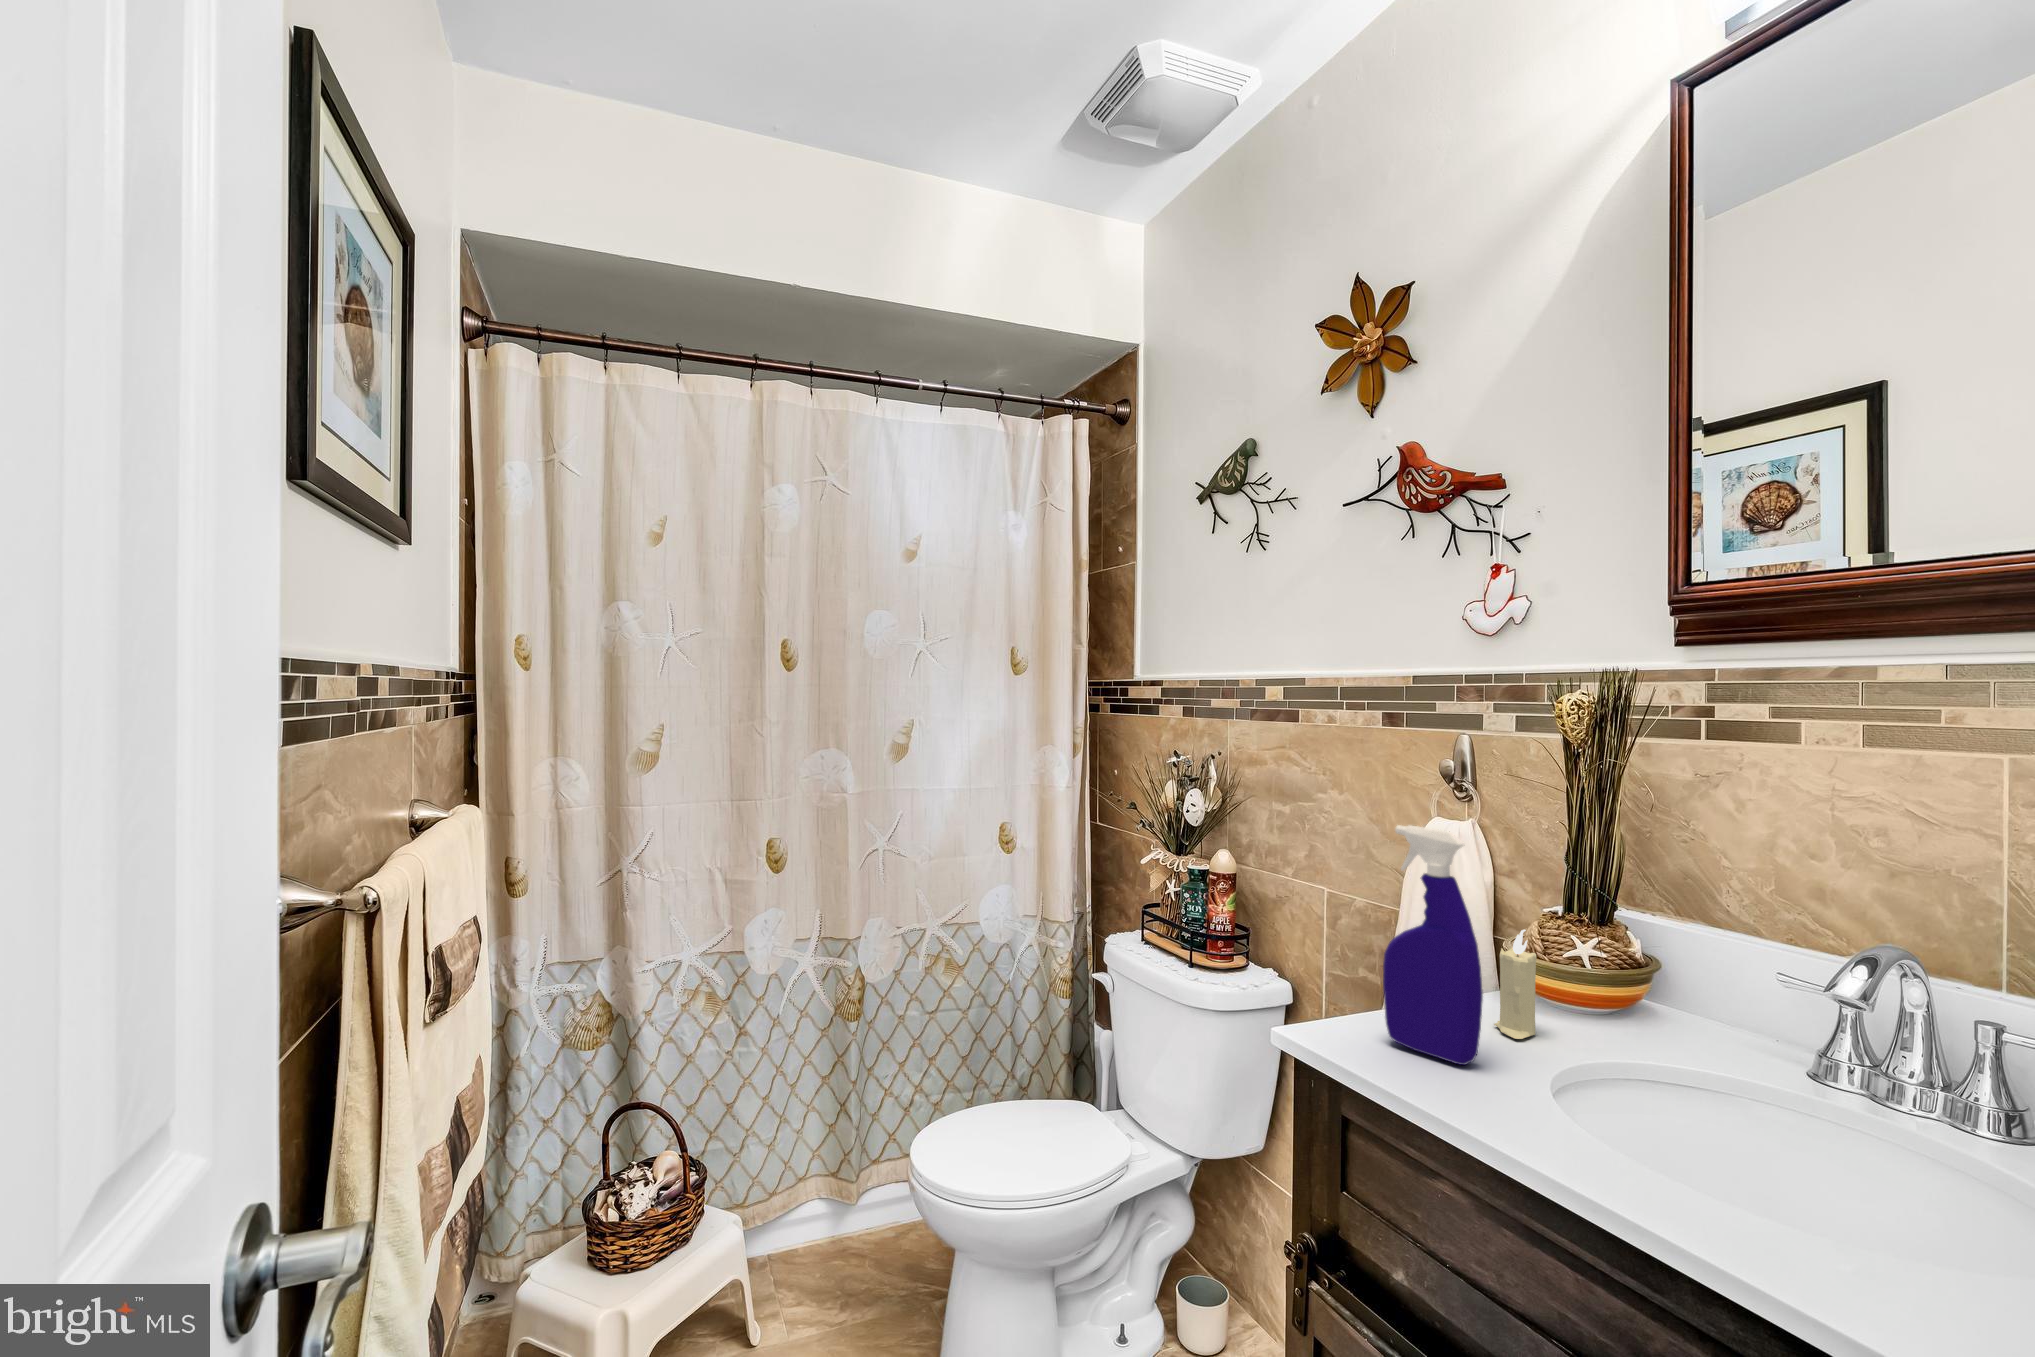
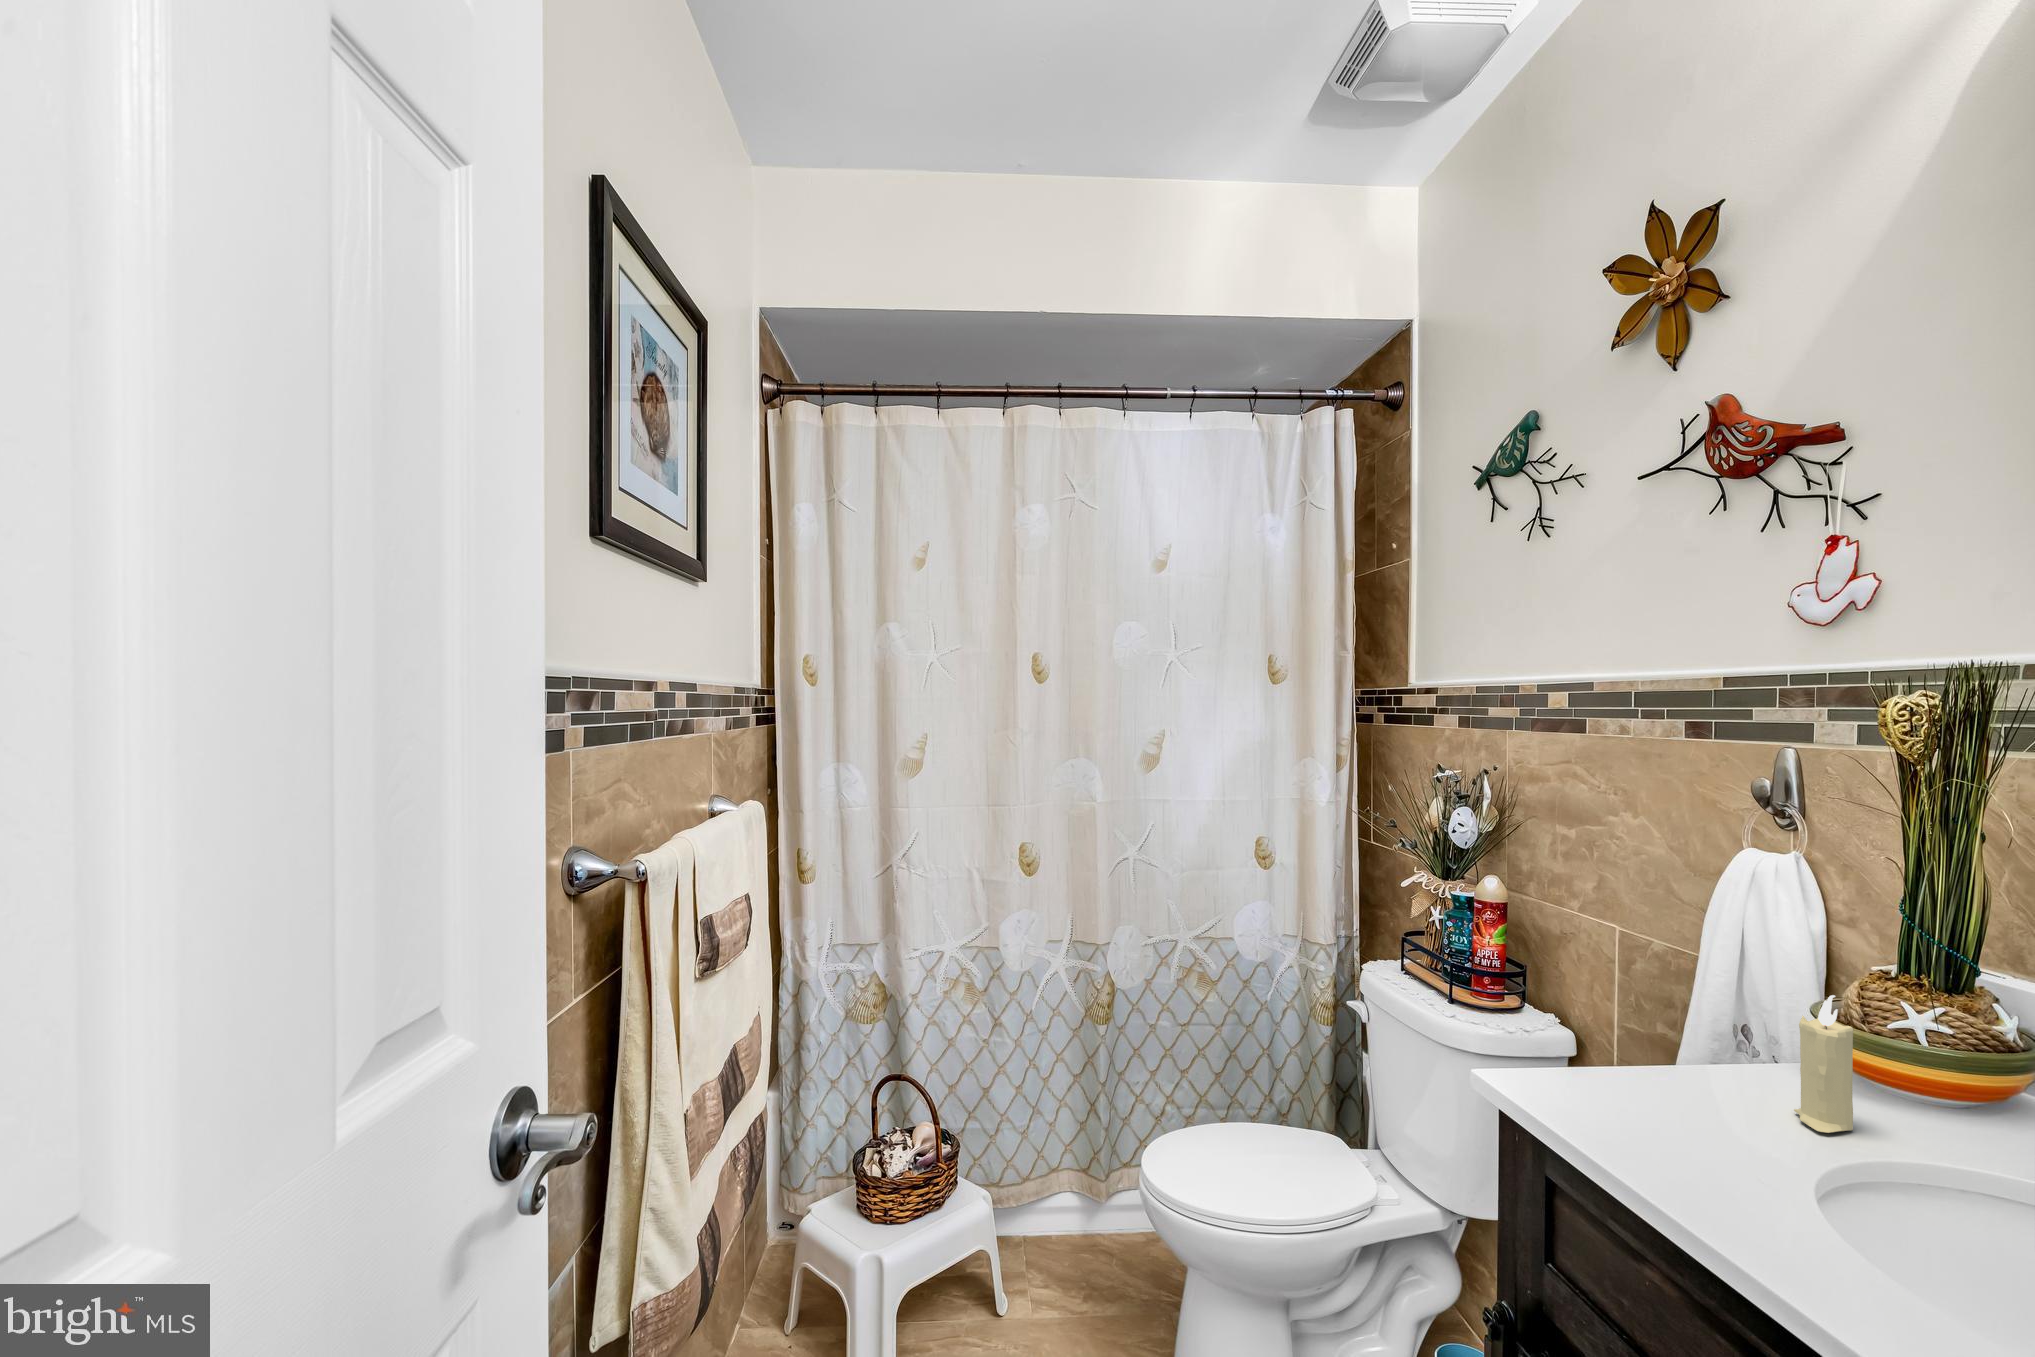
spray bottle: present [1383,825,1483,1065] -> none [1625,855,1753,1153]

